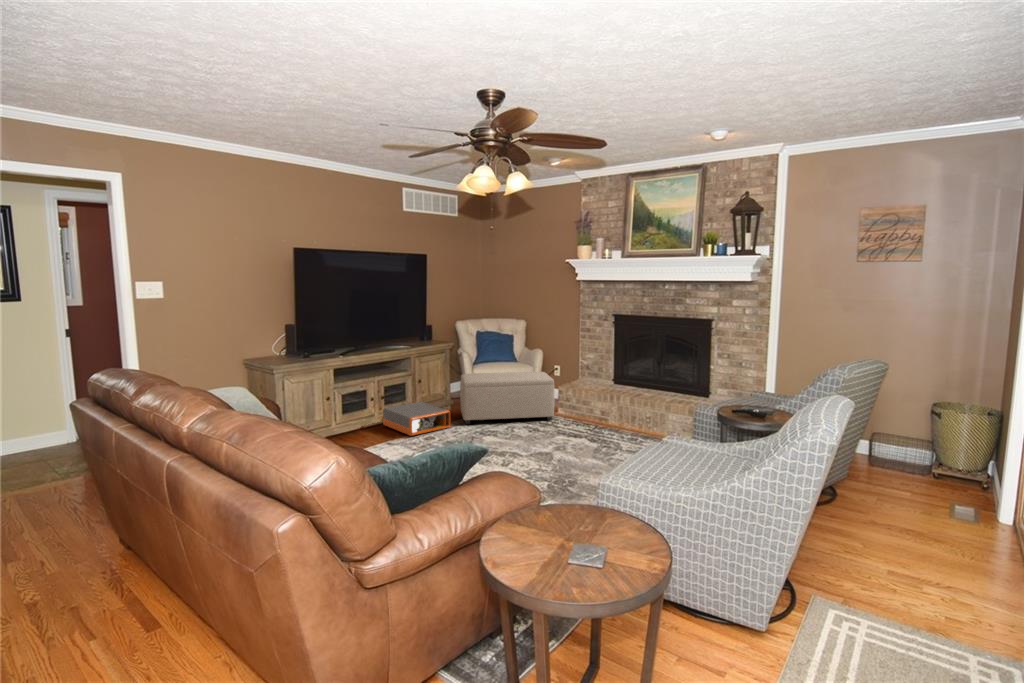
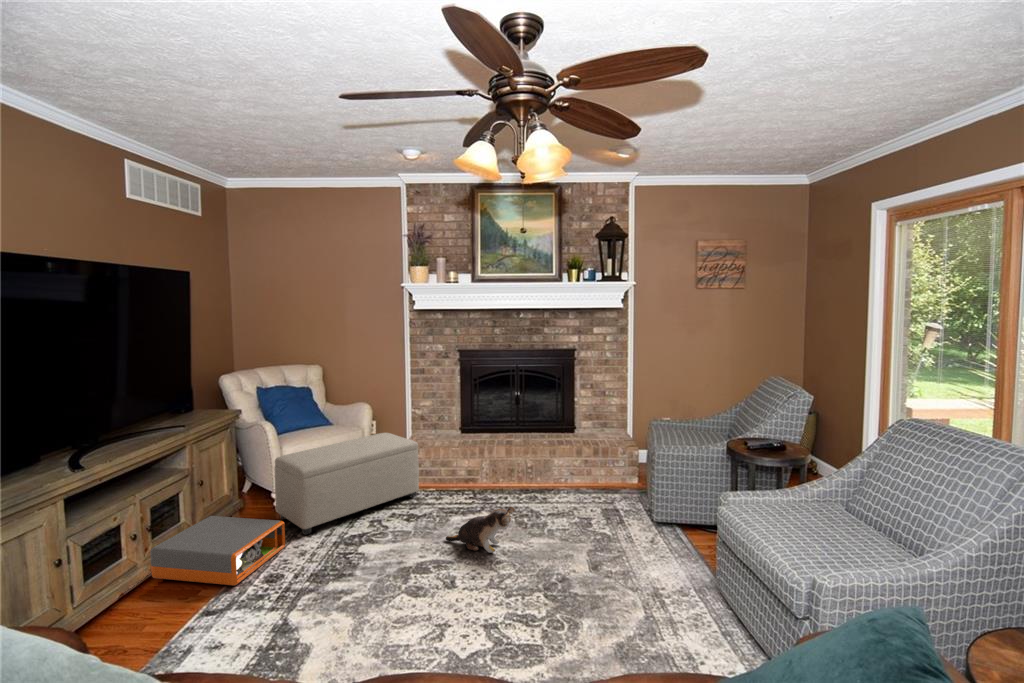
plush toy: none [535,426,571,456] -> present [446,507,515,553]

